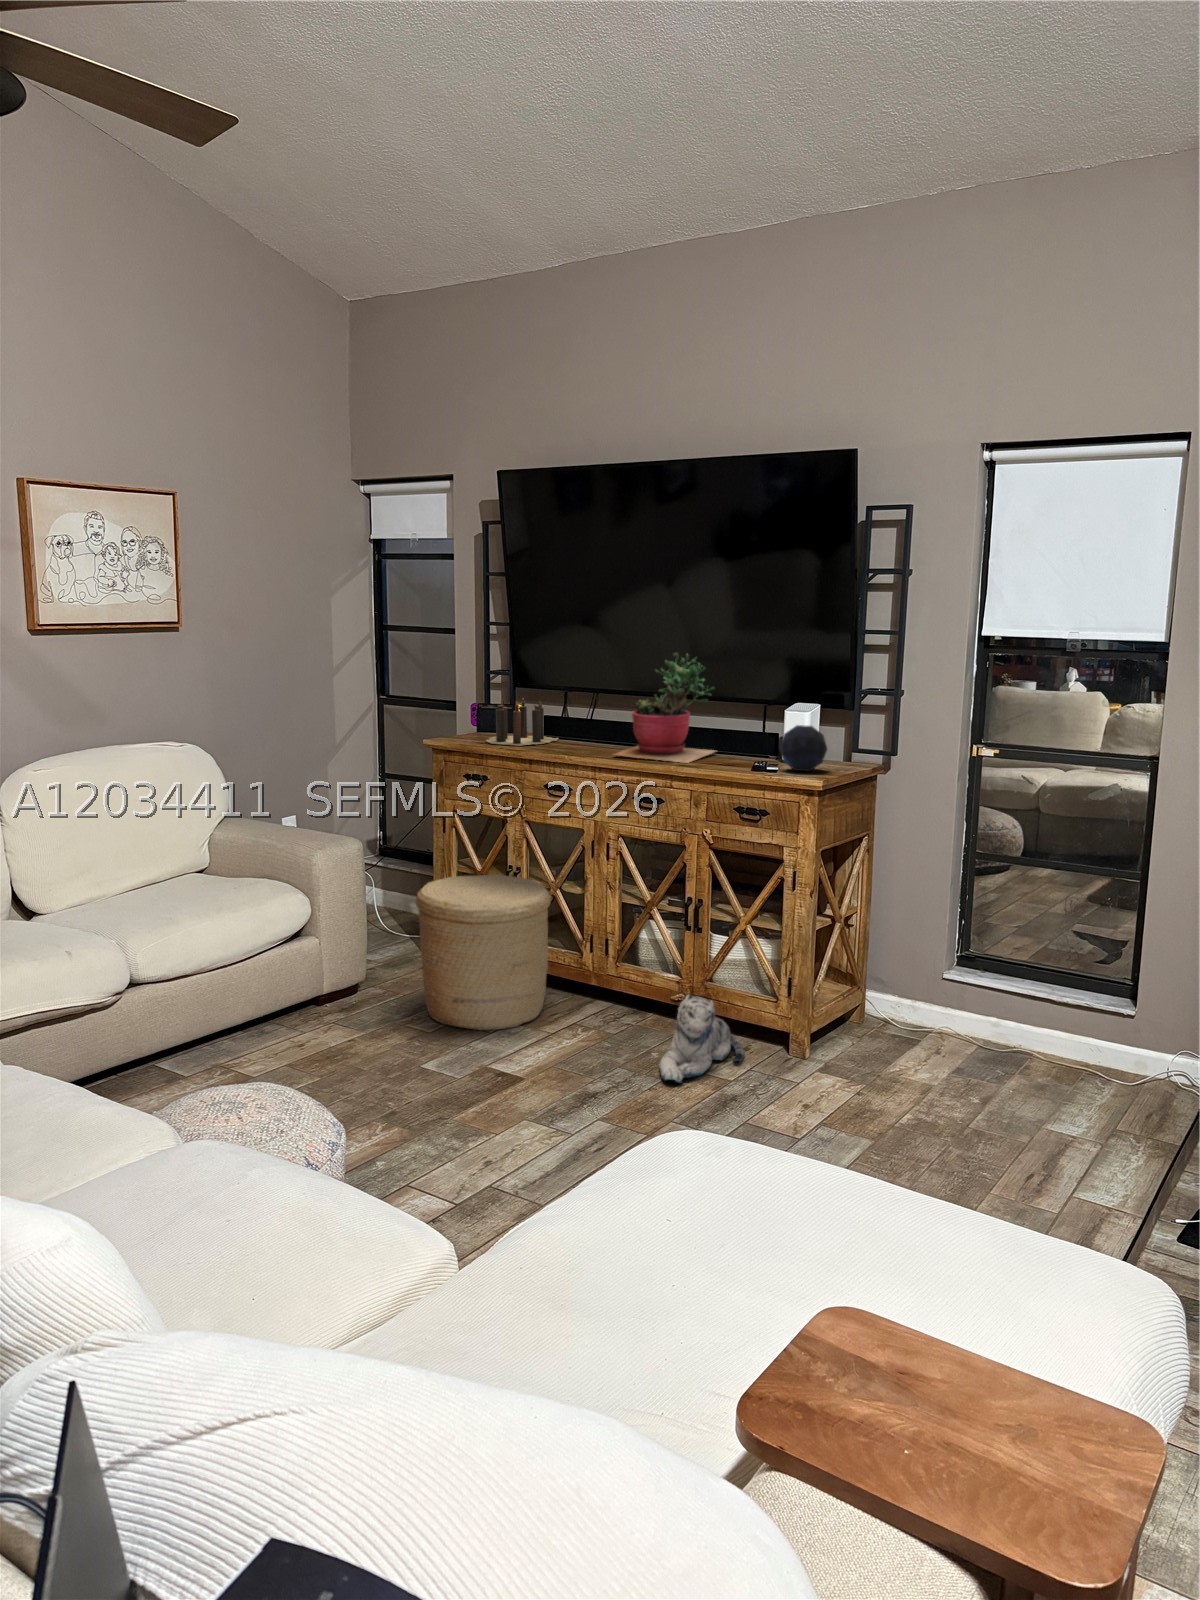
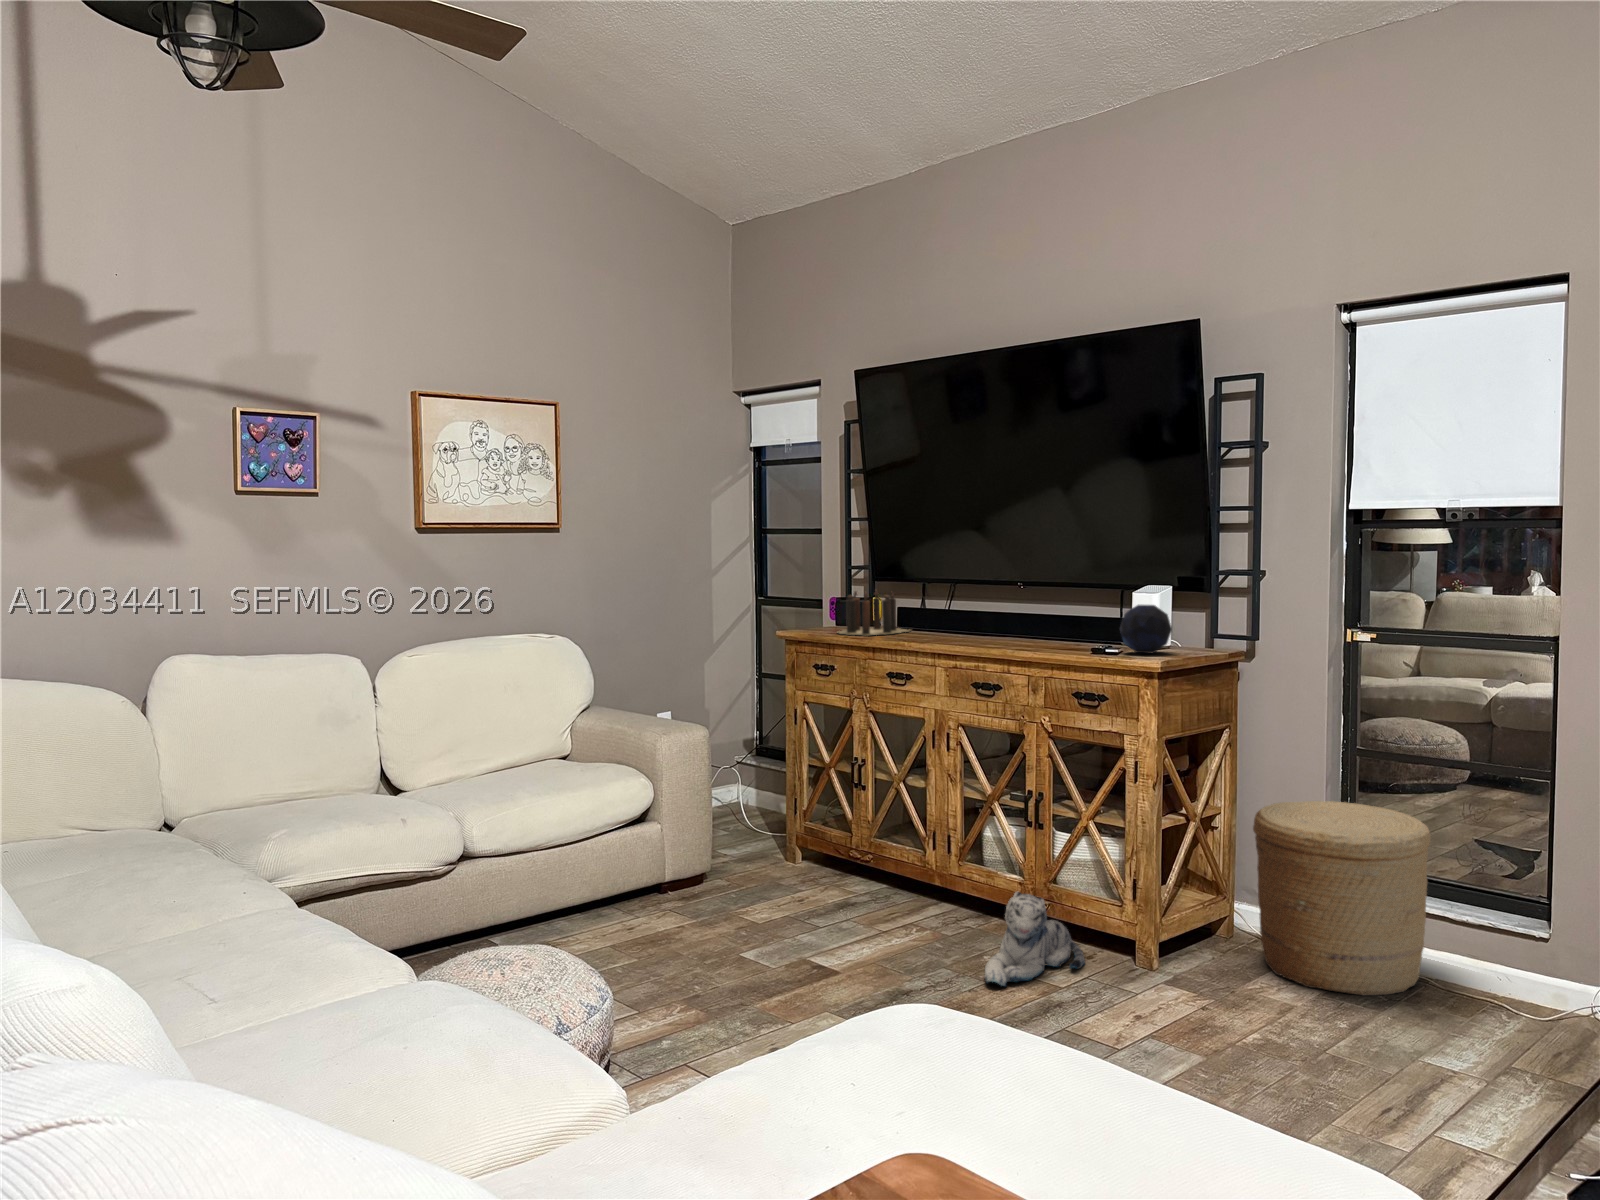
succulent plant: present [614,653,715,763] -> none [951,535,1066,648]
woven basket: present [416,875,551,1030] -> present [1253,801,1431,996]

